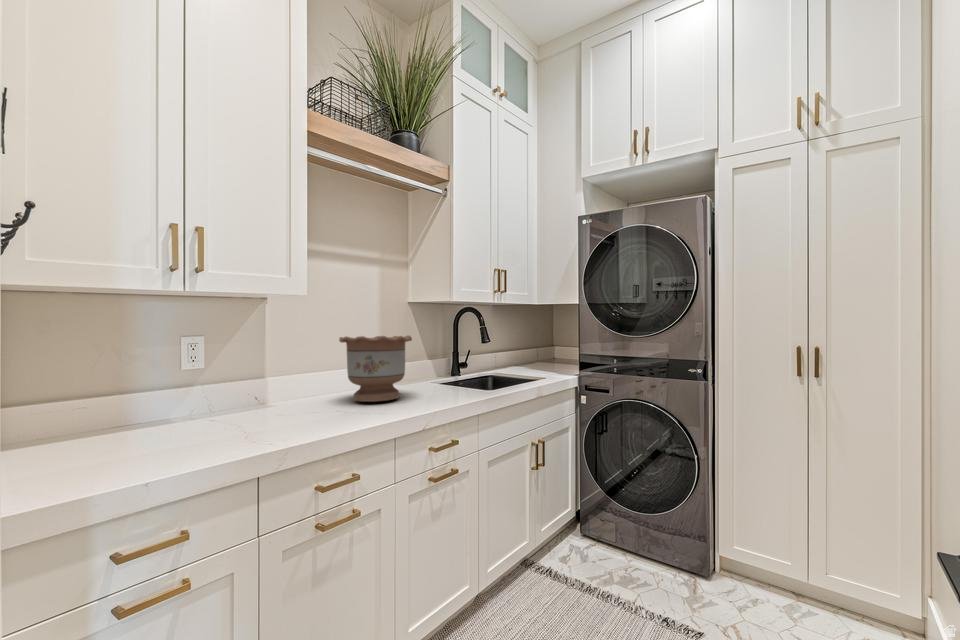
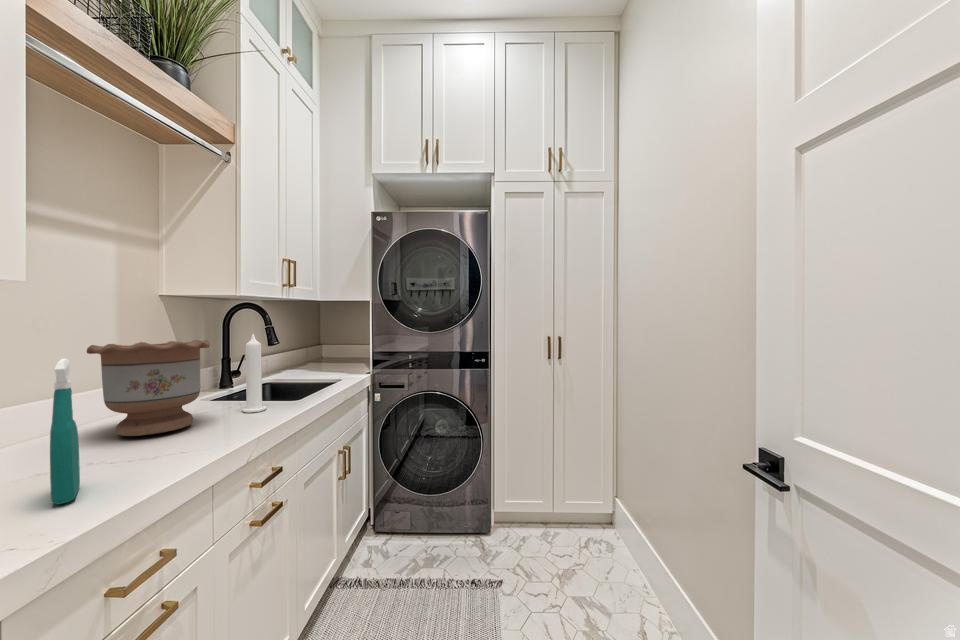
candle: none [438,332,456,396] -> present [242,334,267,413]
spray bottle: none [277,343,302,435] -> present [50,359,80,505]

